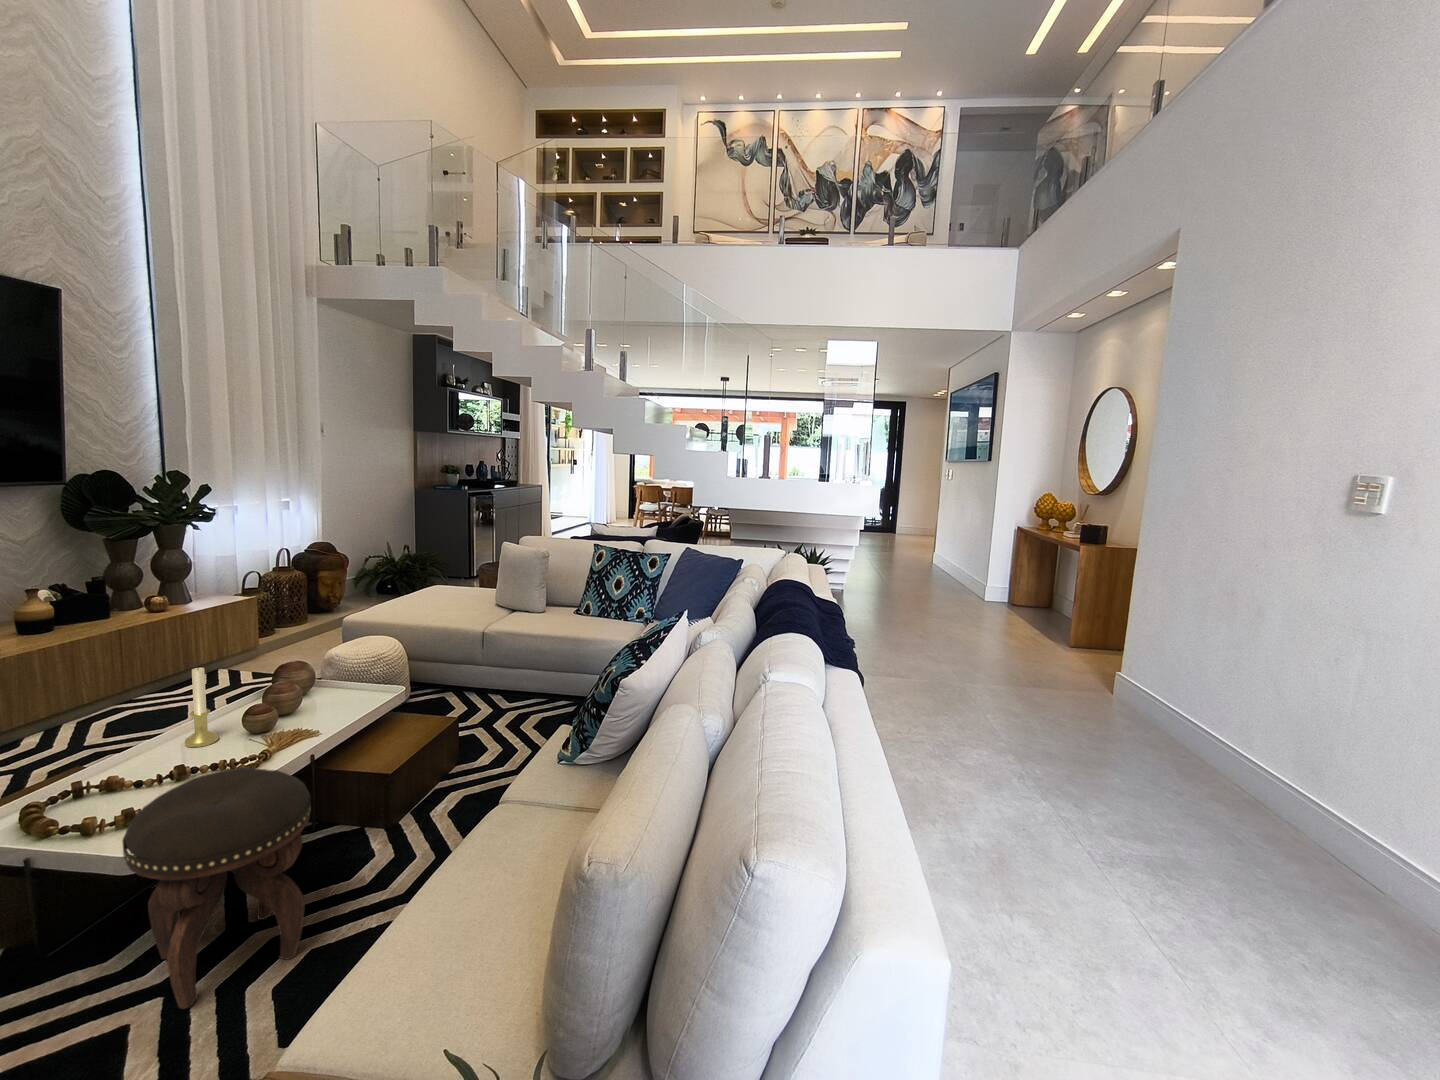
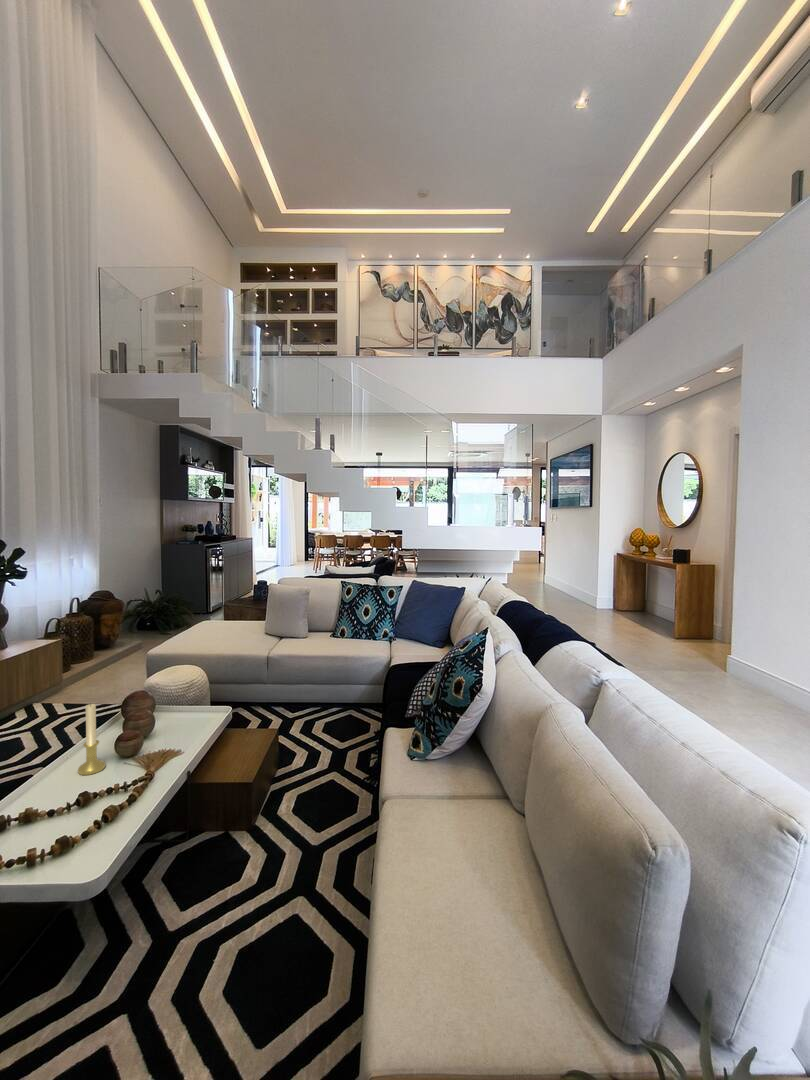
footstool: present [122,768,311,1009] -> none [87,787,234,1018]

